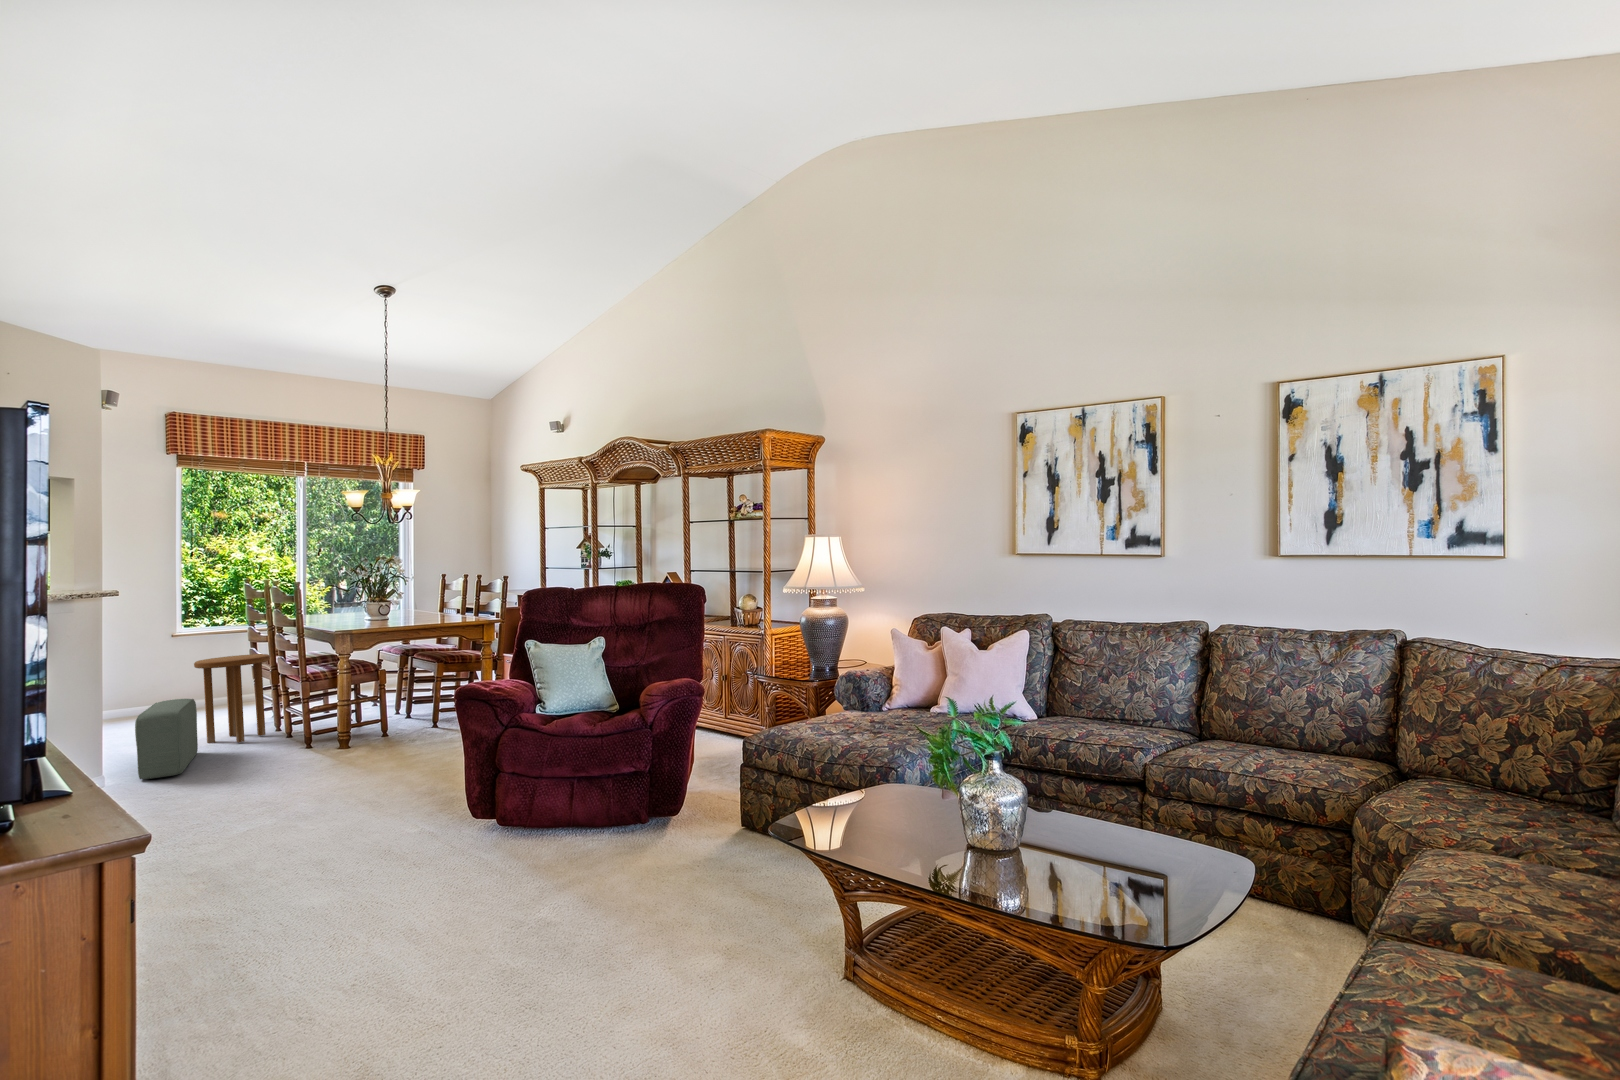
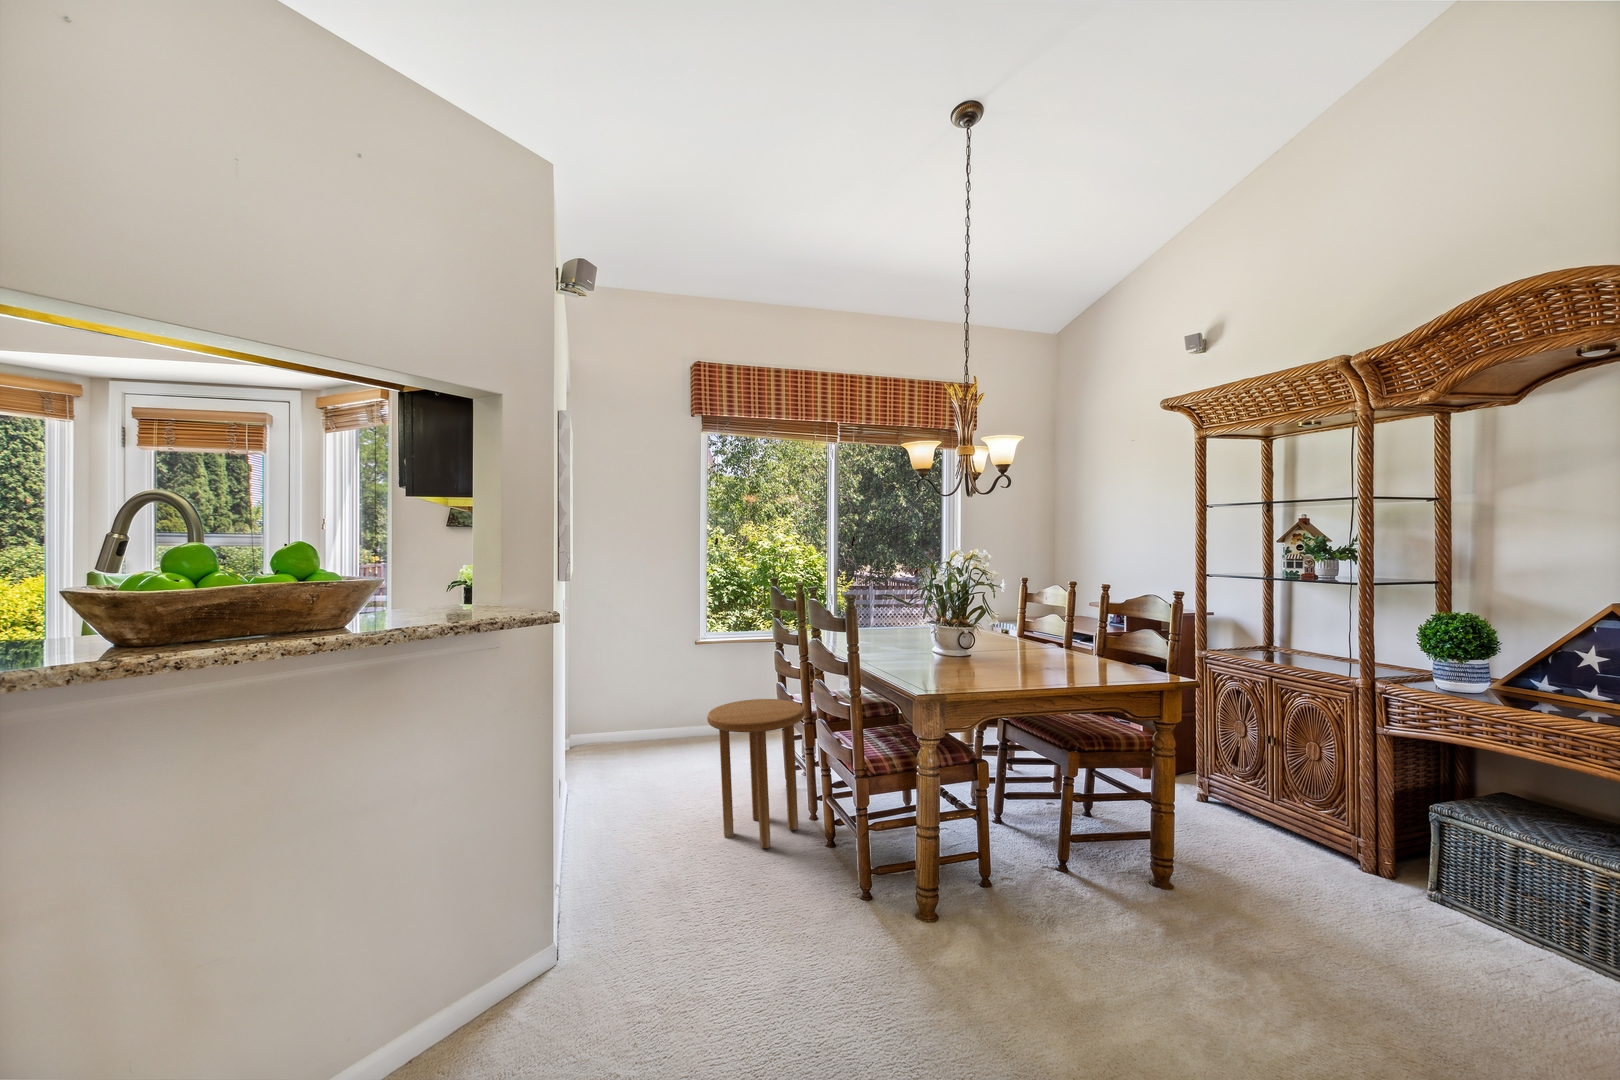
pouf: present [135,699,198,779] -> none [598,787,706,983]

